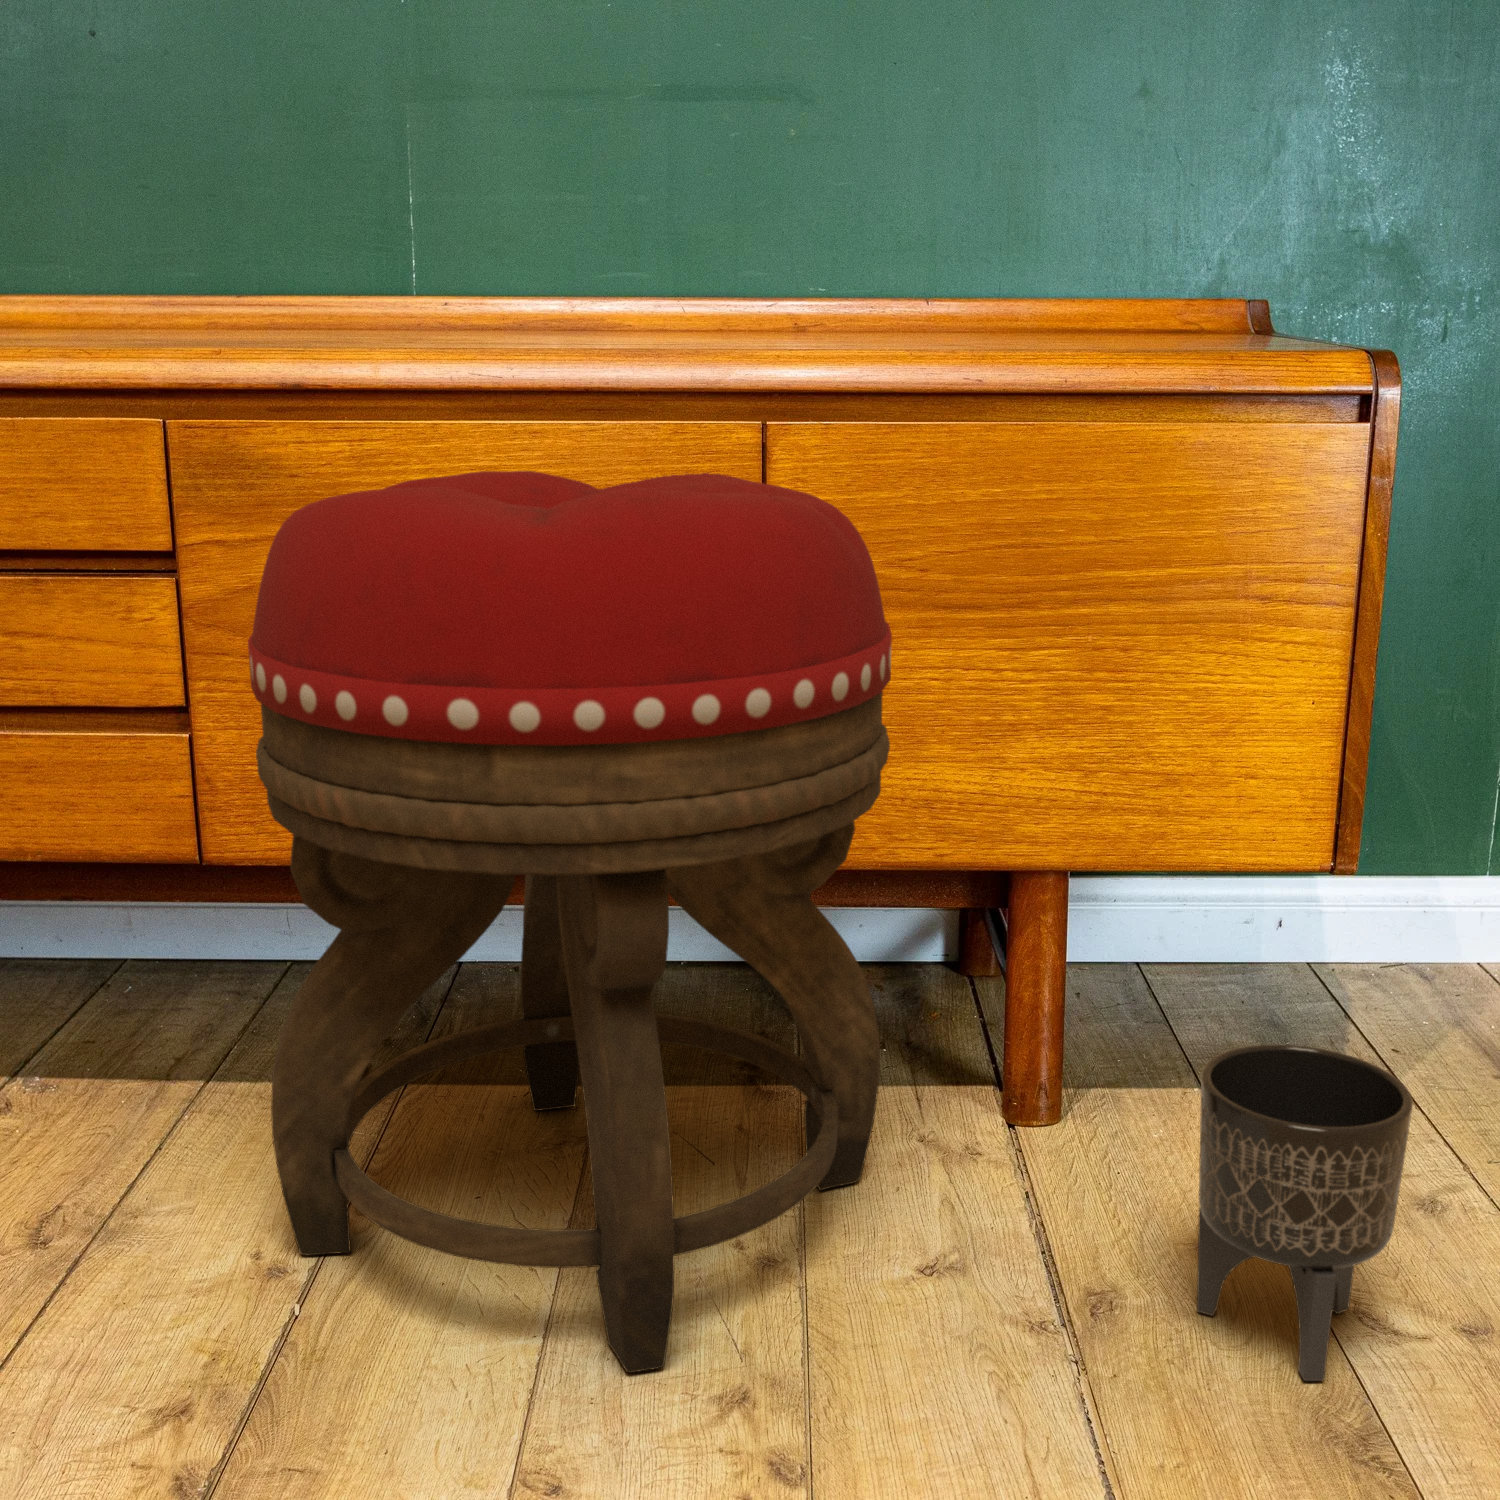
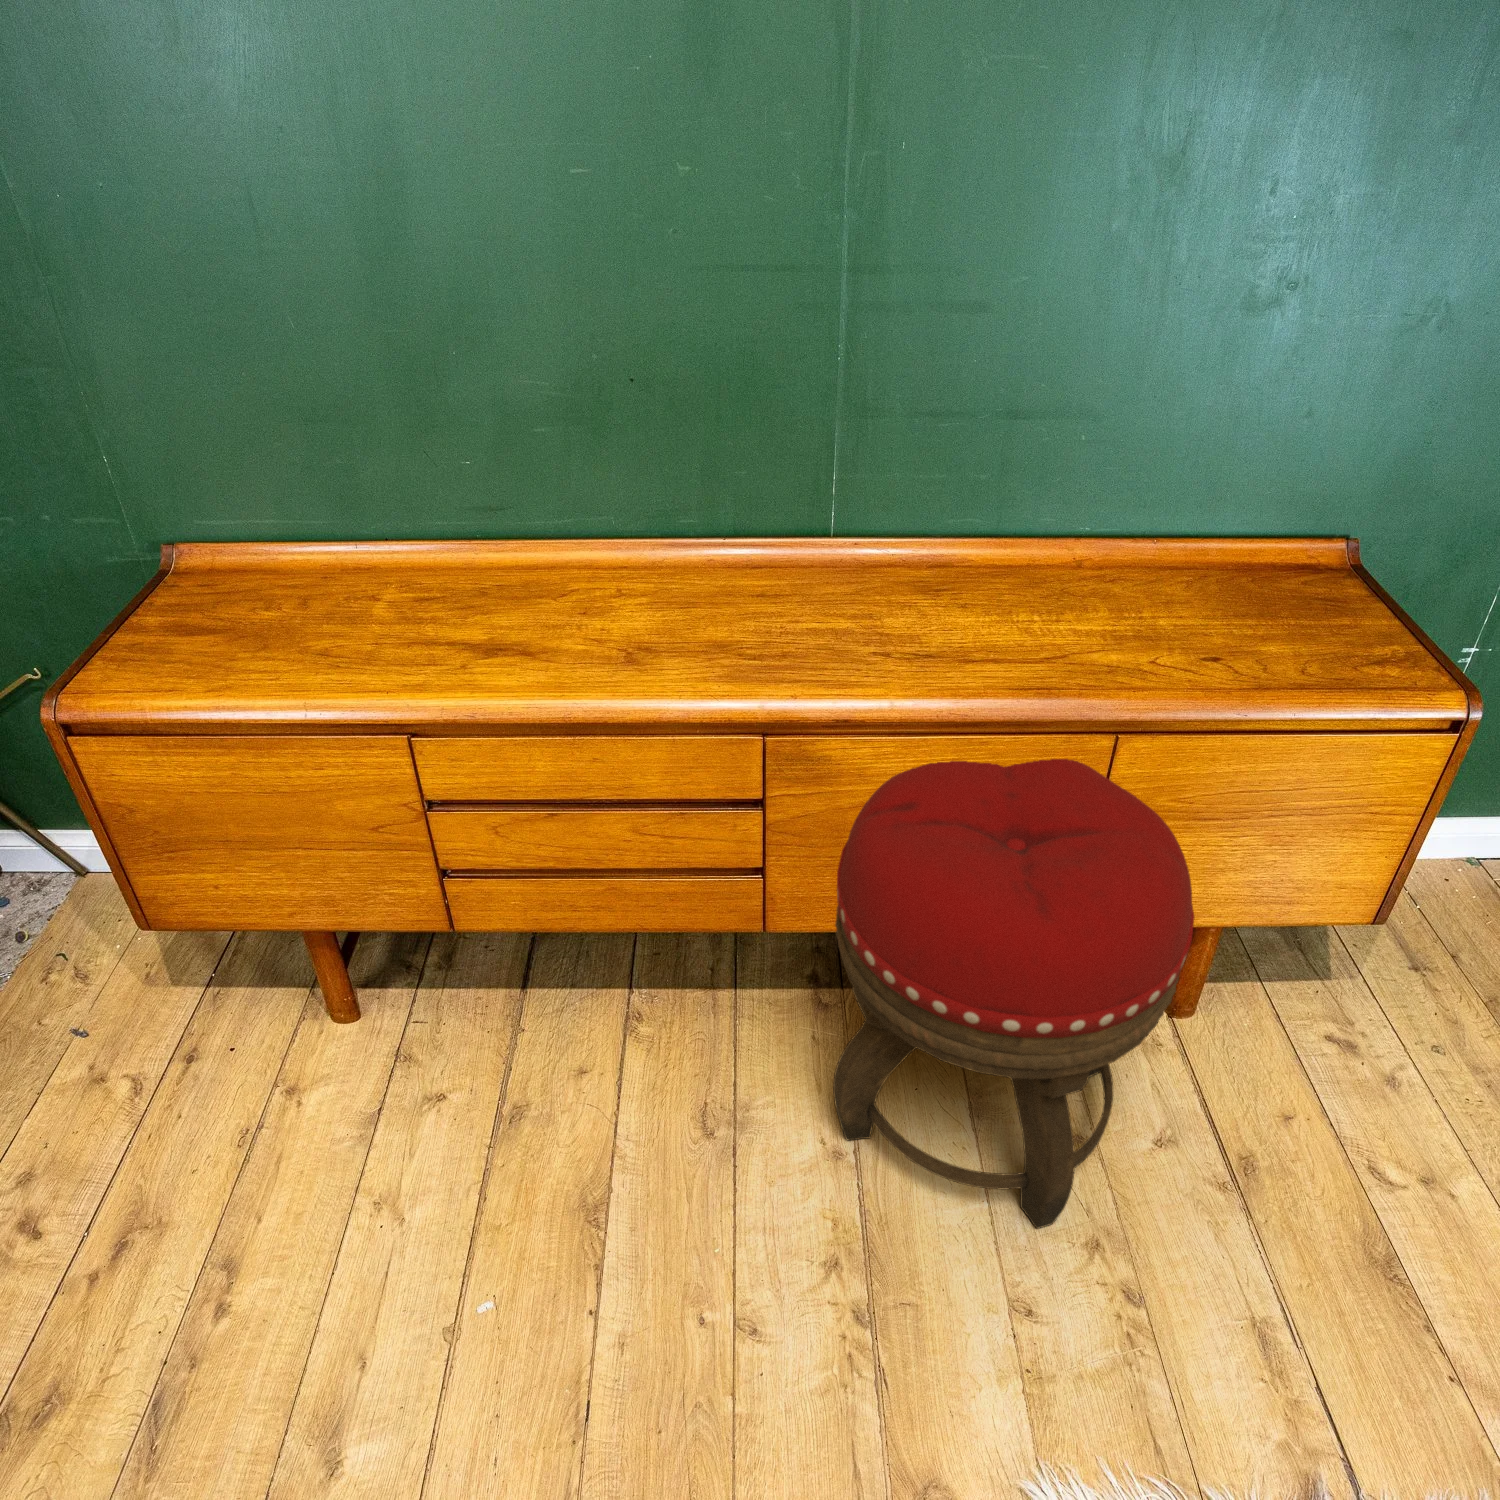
planter: present [1197,1044,1413,1381] -> none [1295,1067,1440,1225]

